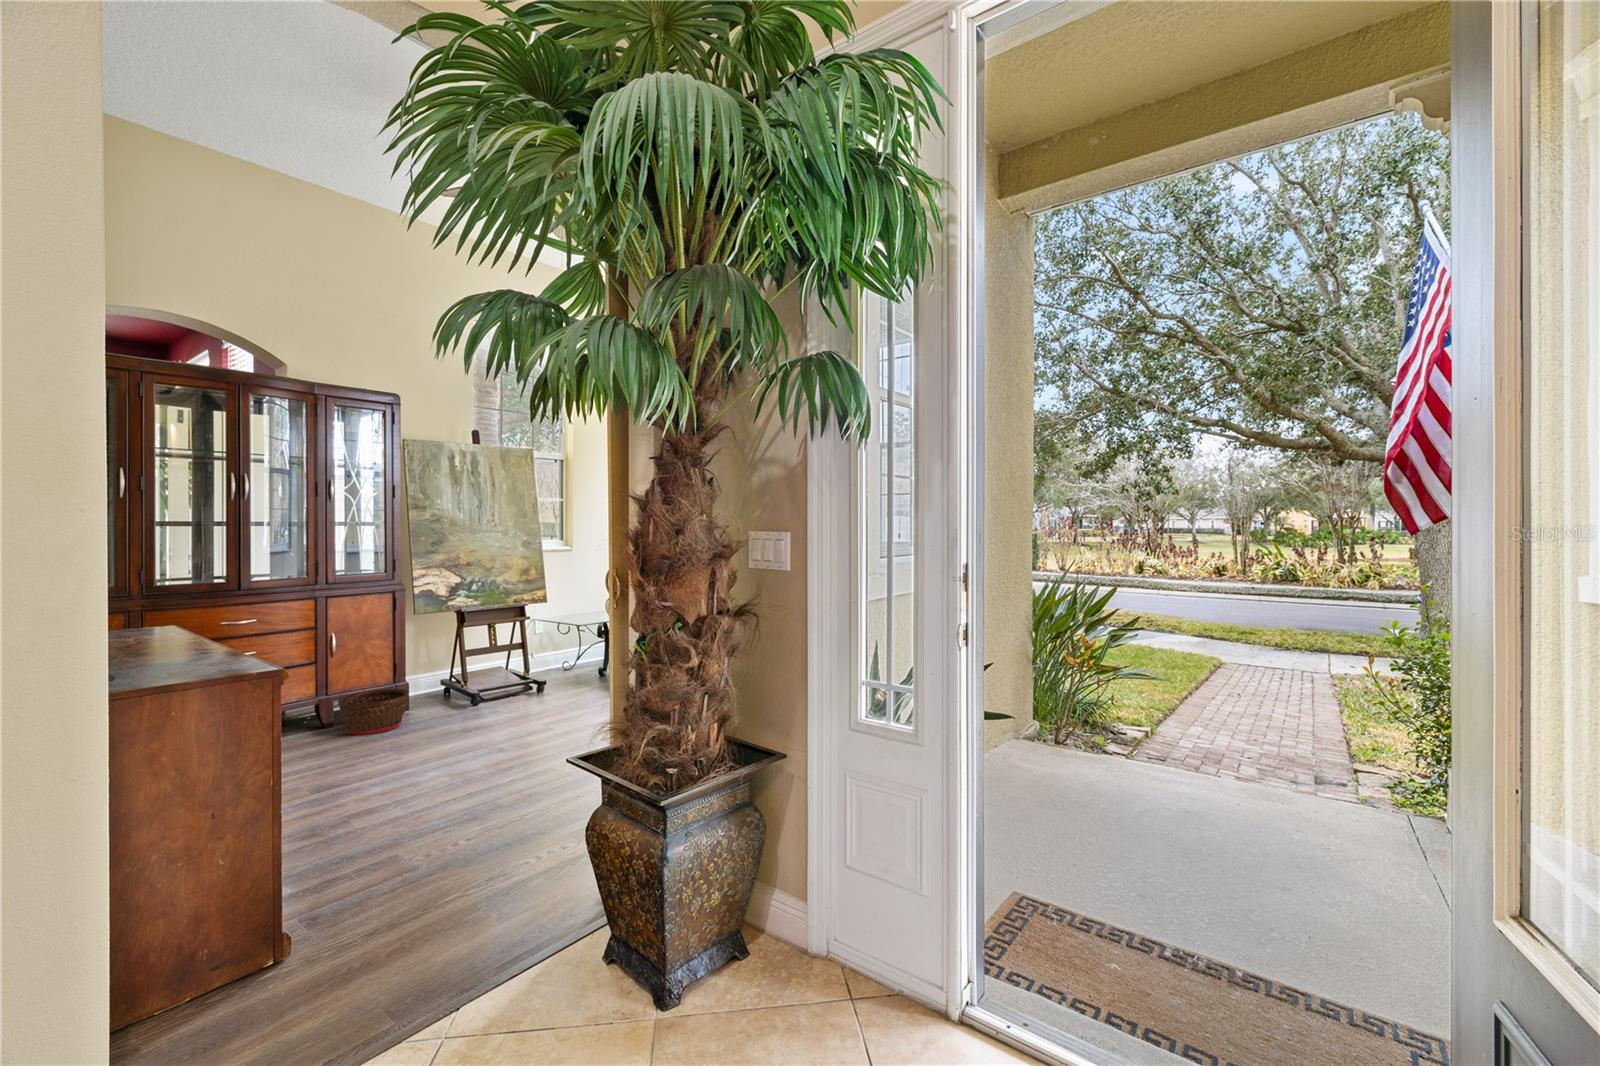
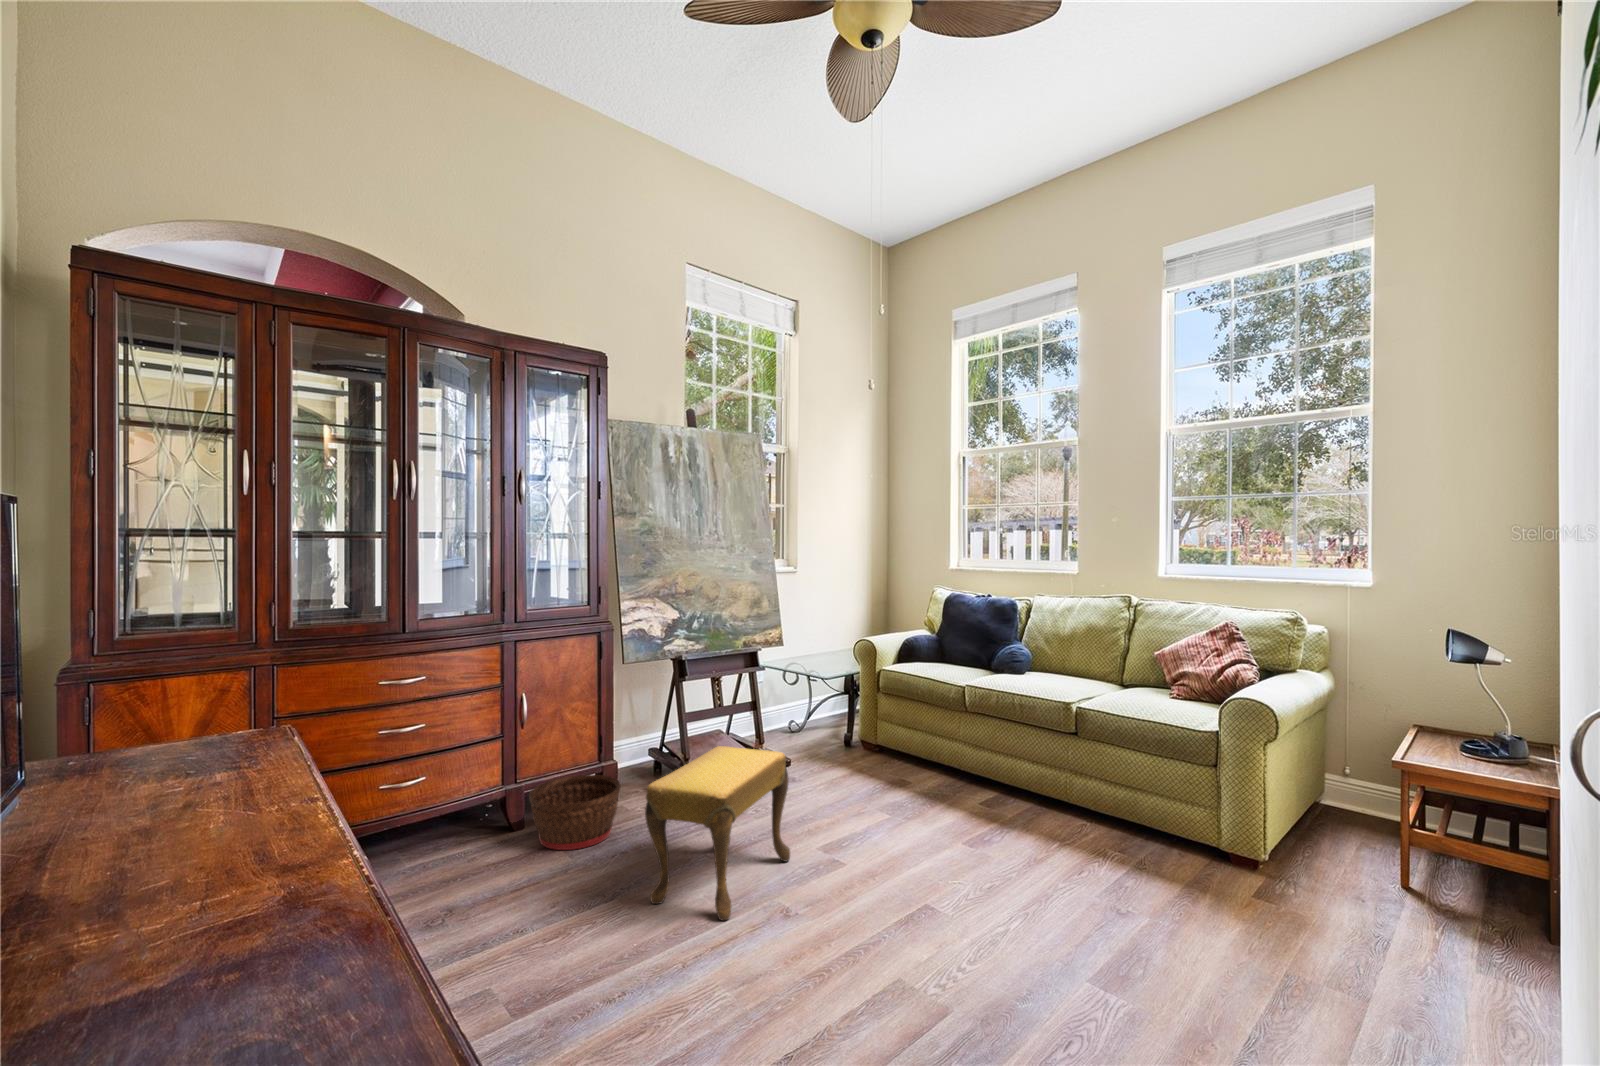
footstool: none [417,662,522,756] -> present [645,746,790,921]

